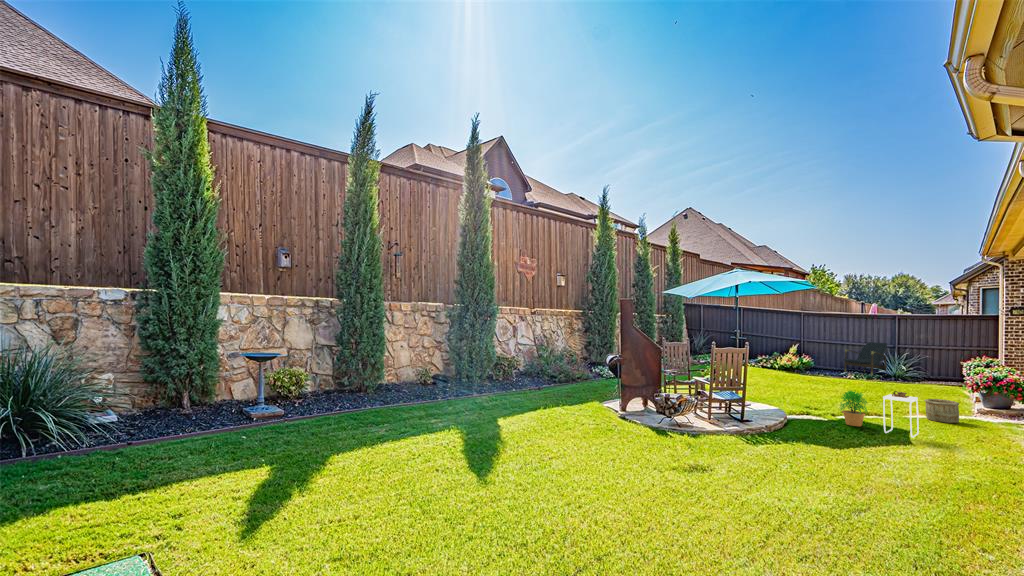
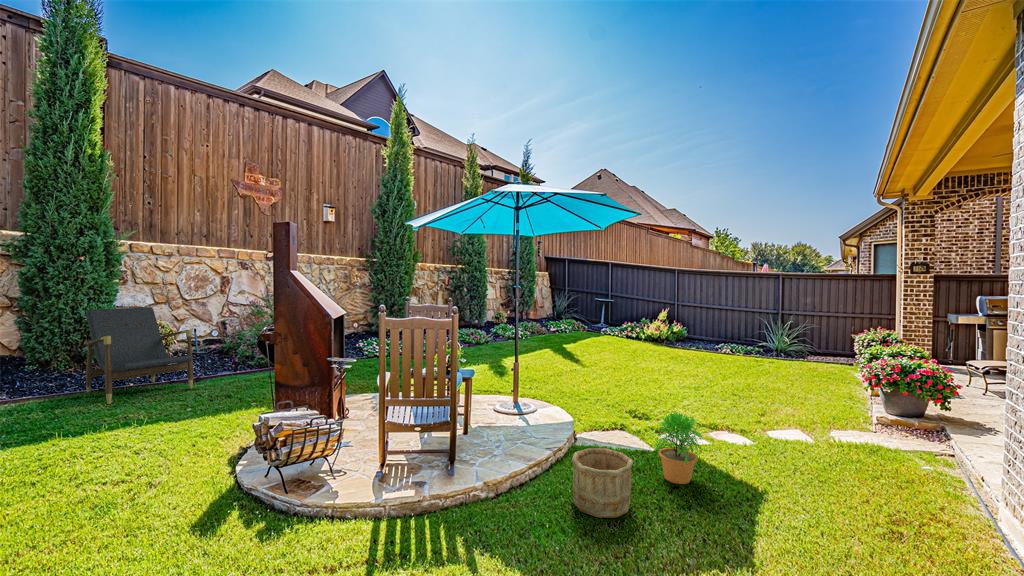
lounge chair: present [844,342,887,375] -> present [86,307,193,404]
side table: present [883,391,919,438] -> none [723,420,791,526]
wooden bucket: present [924,399,959,423] -> present [571,448,633,518]

